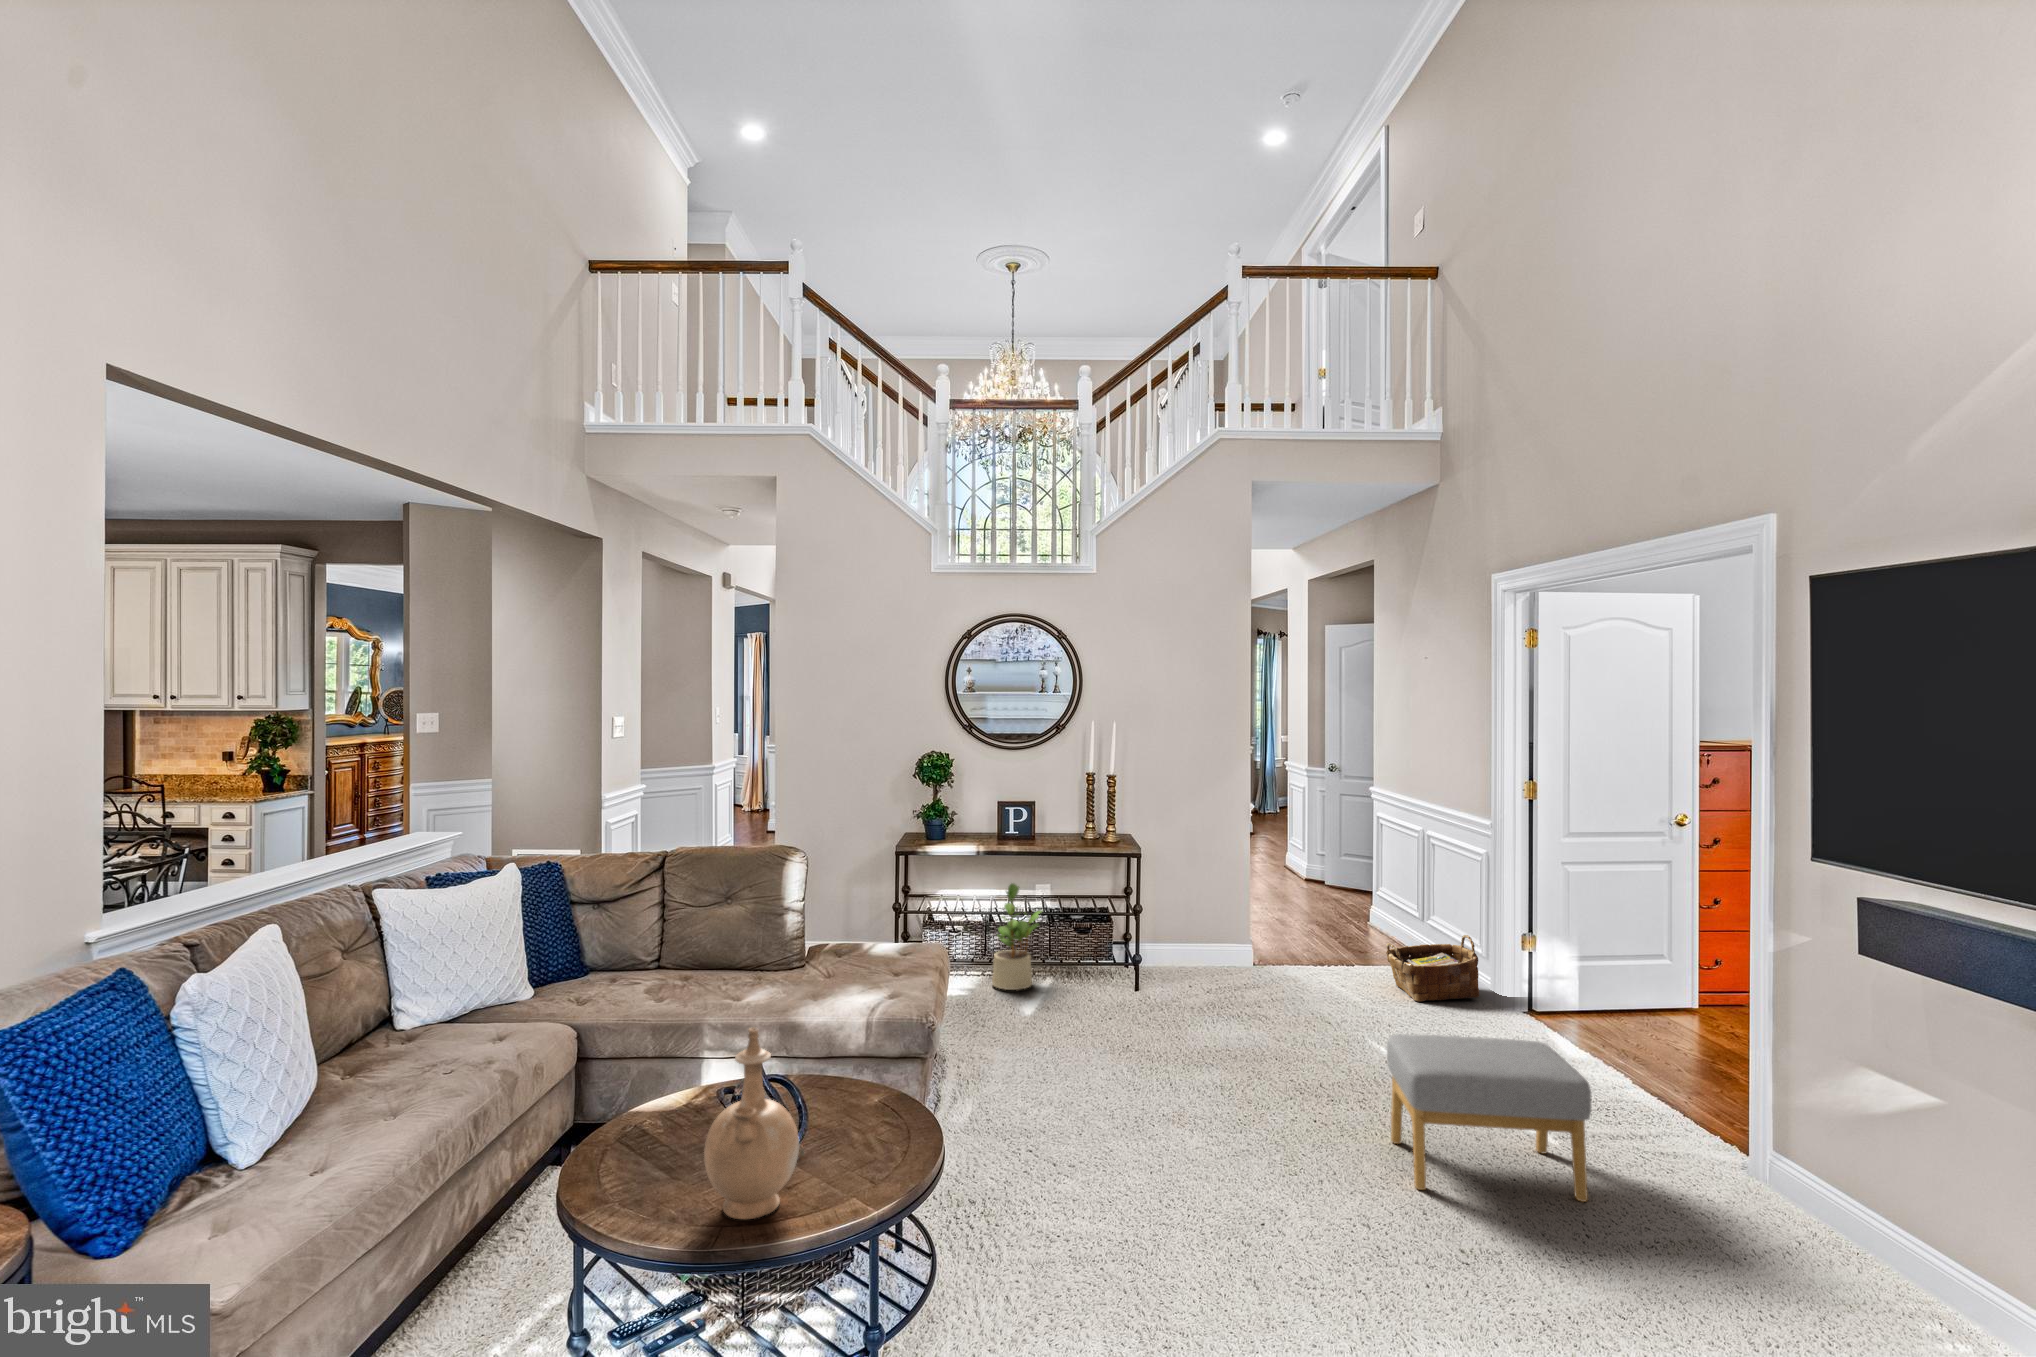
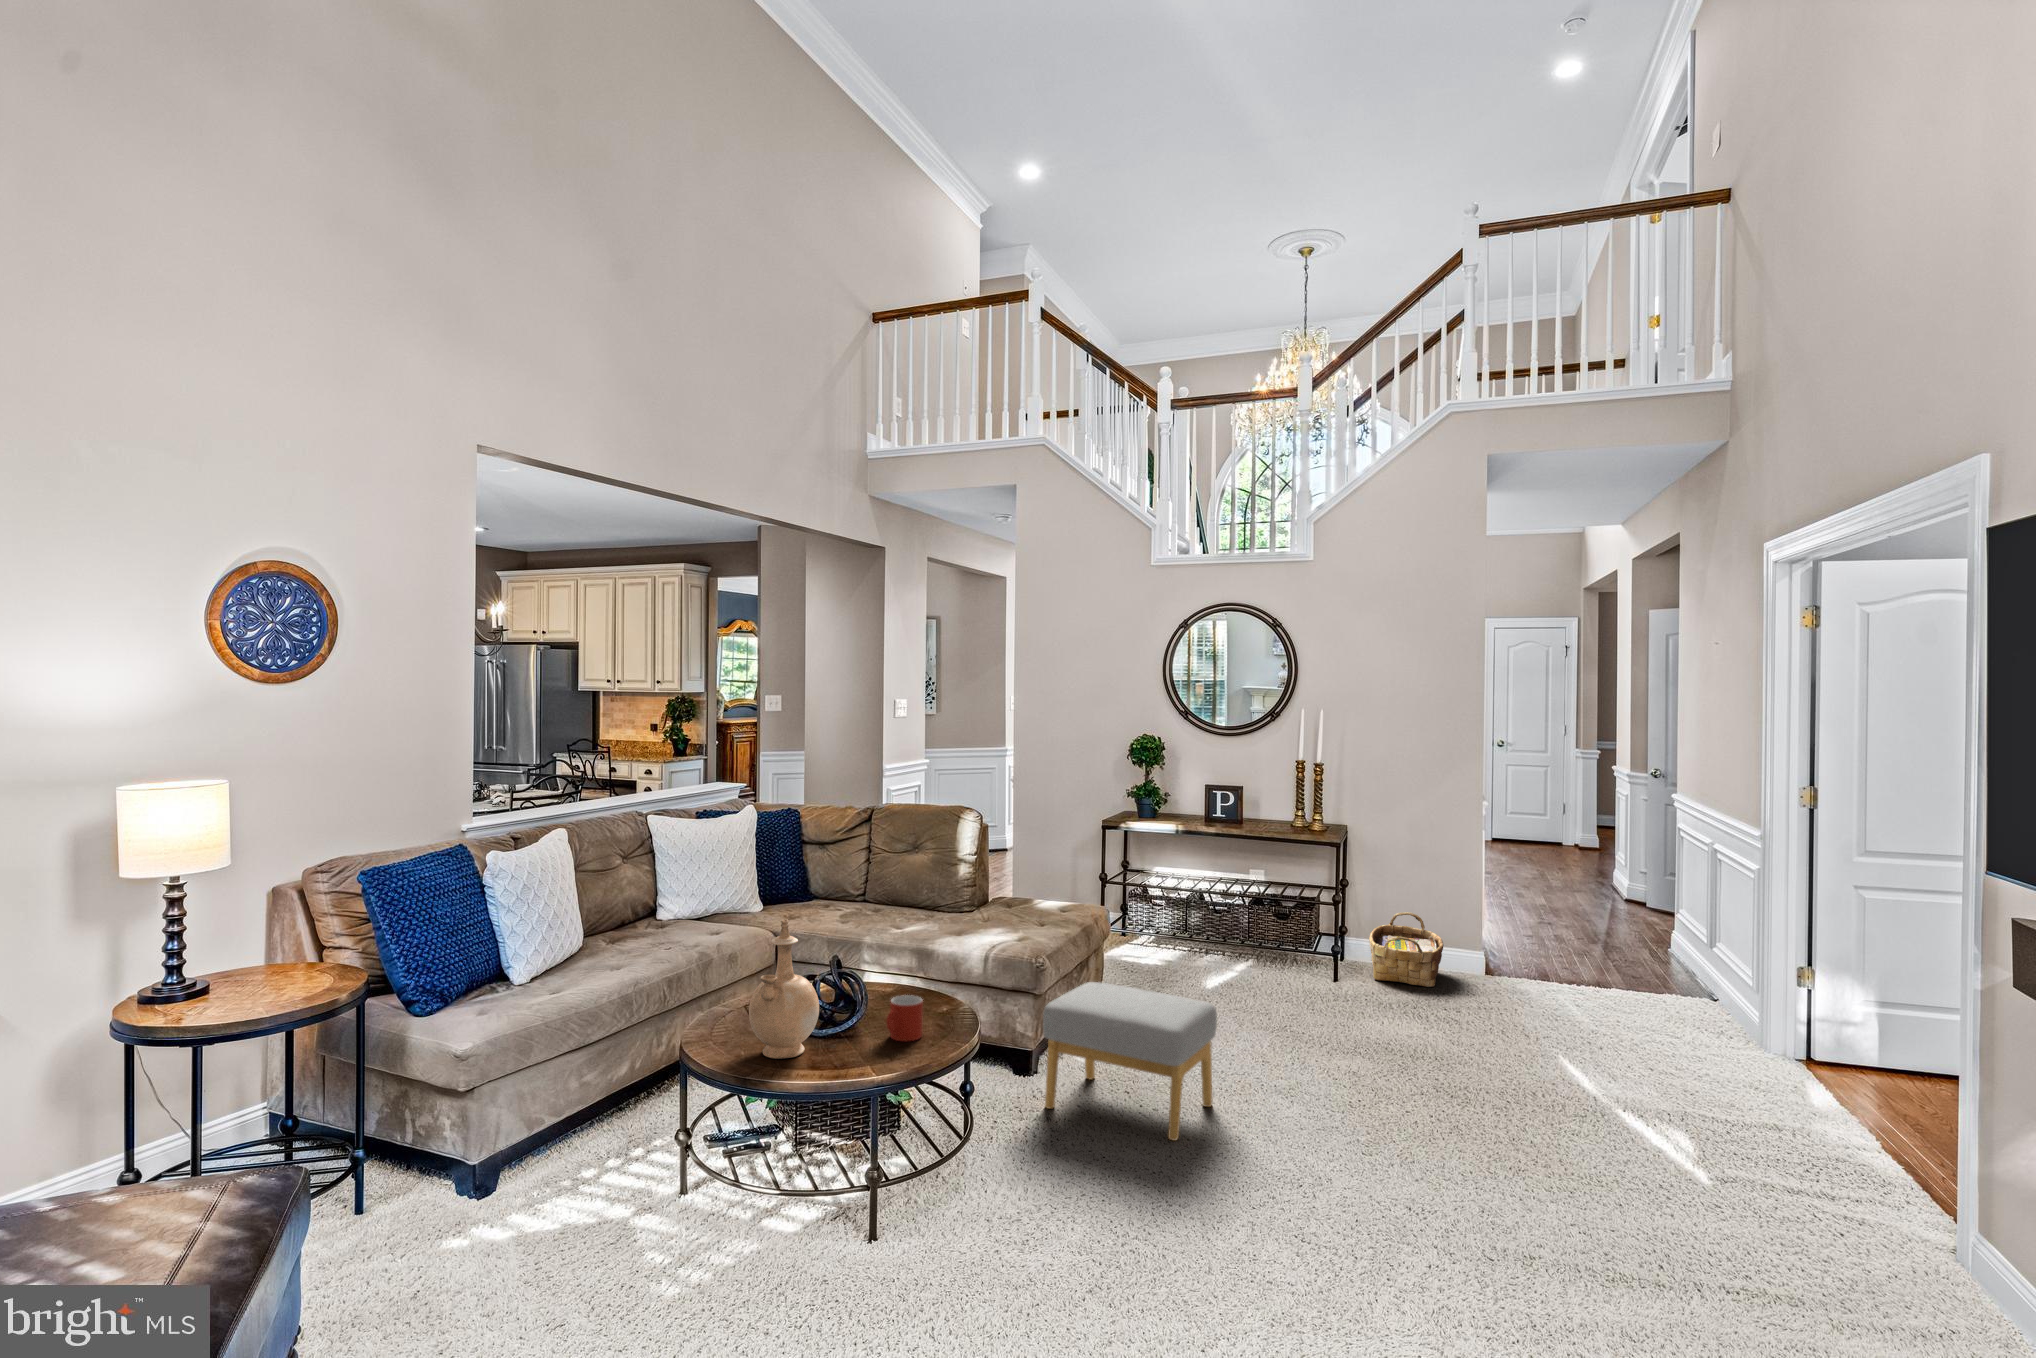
potted plant: present [992,883,1041,990] -> none [1189,864,1243,967]
woven basket: present [1386,935,1479,1002] -> present [1369,912,1444,987]
footstool: present [1387,1034,1591,1202] -> present [1043,982,1217,1140]
mug: none [867,1097,907,1159] -> present [887,995,923,1041]

